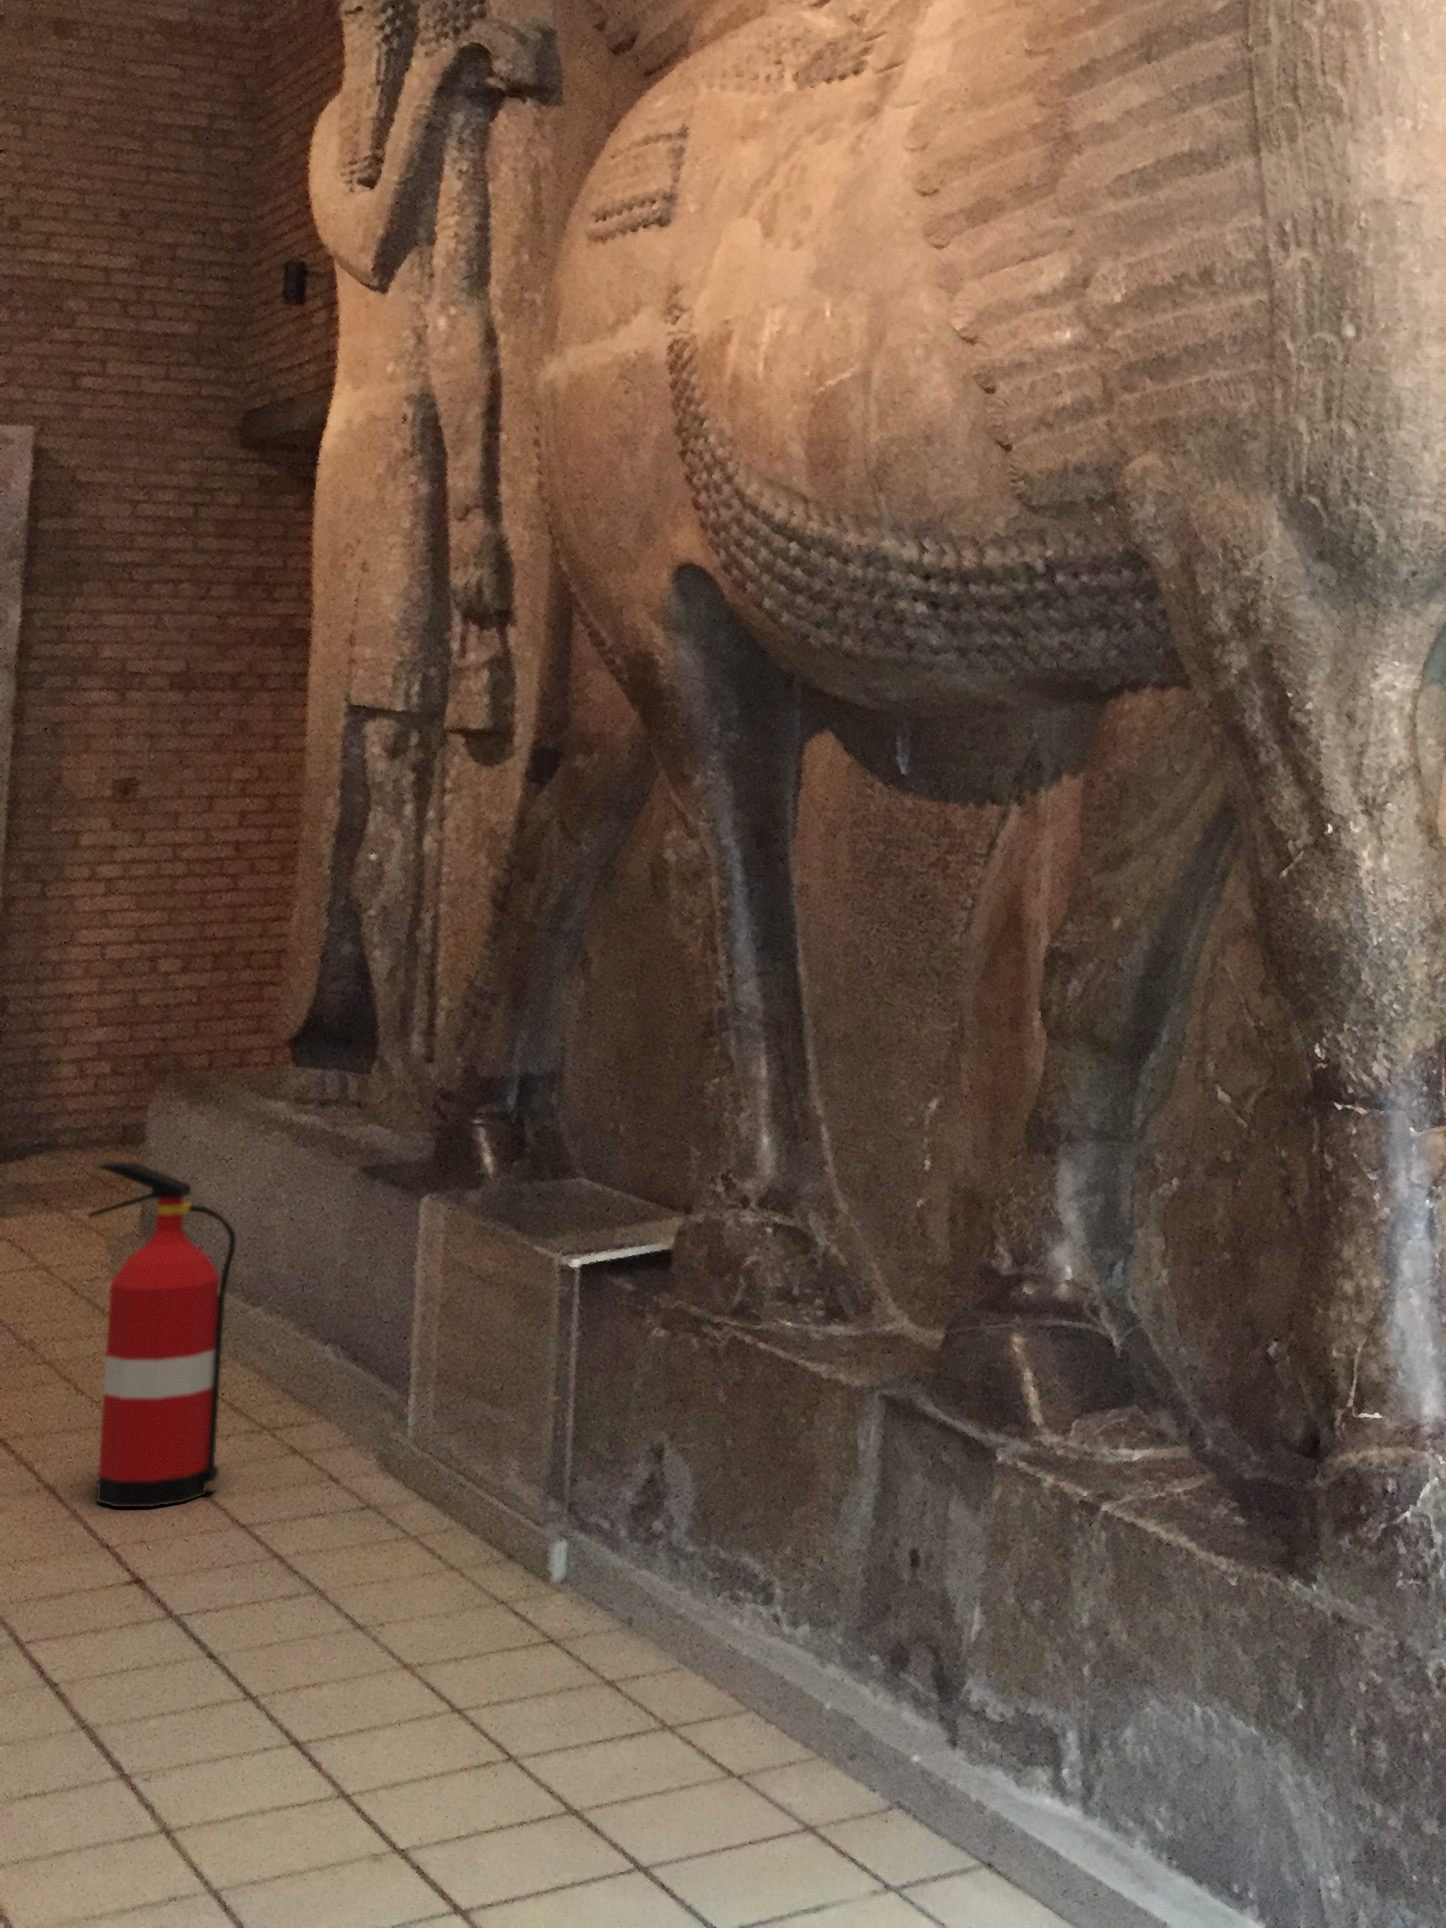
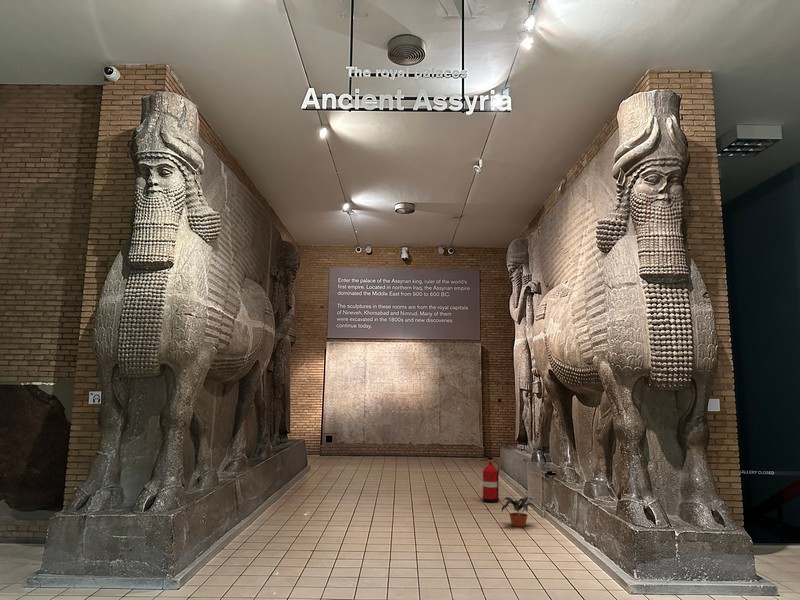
potted plant: none [299,1459,553,1693] -> present [502,497,535,527]

